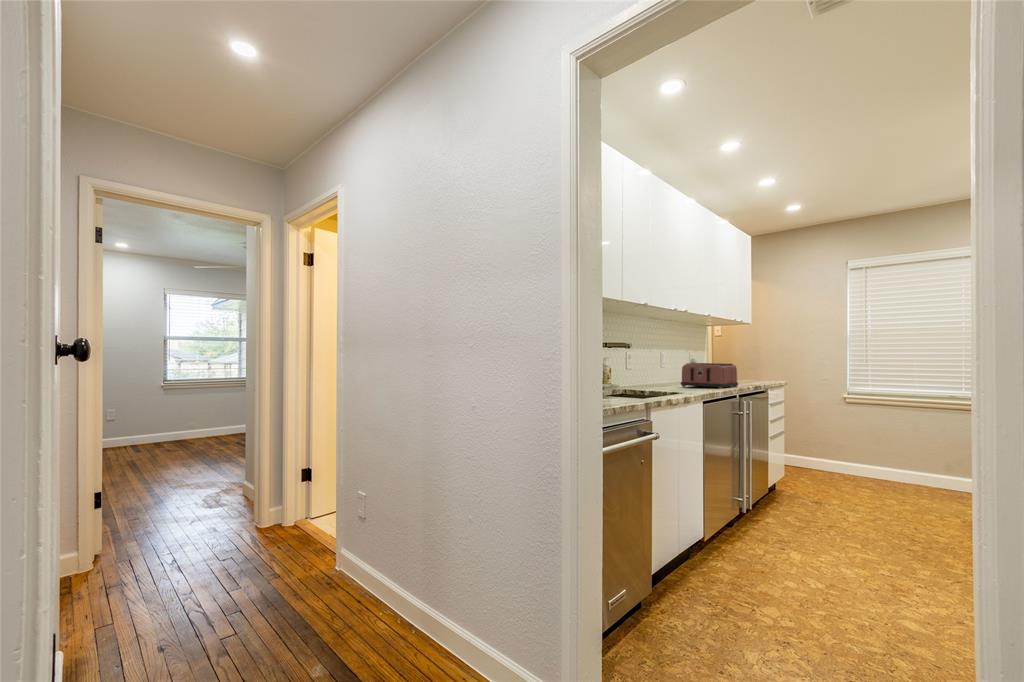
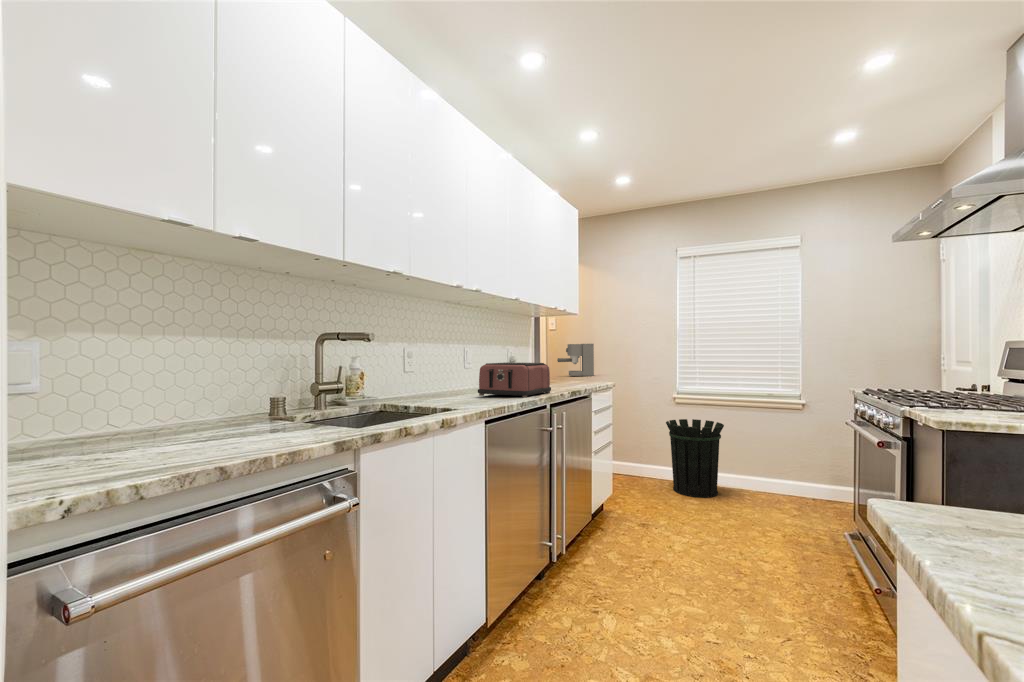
coffee maker: none [724,349,760,377] -> present [557,344,594,376]
waste bin: none [835,418,899,489] -> present [666,419,724,498]

